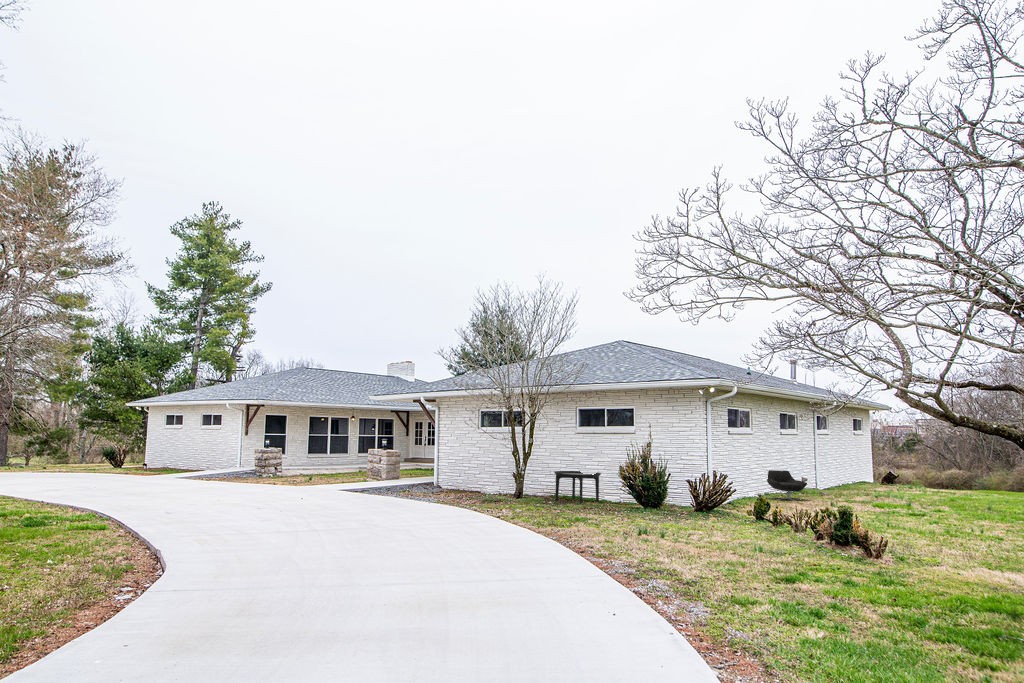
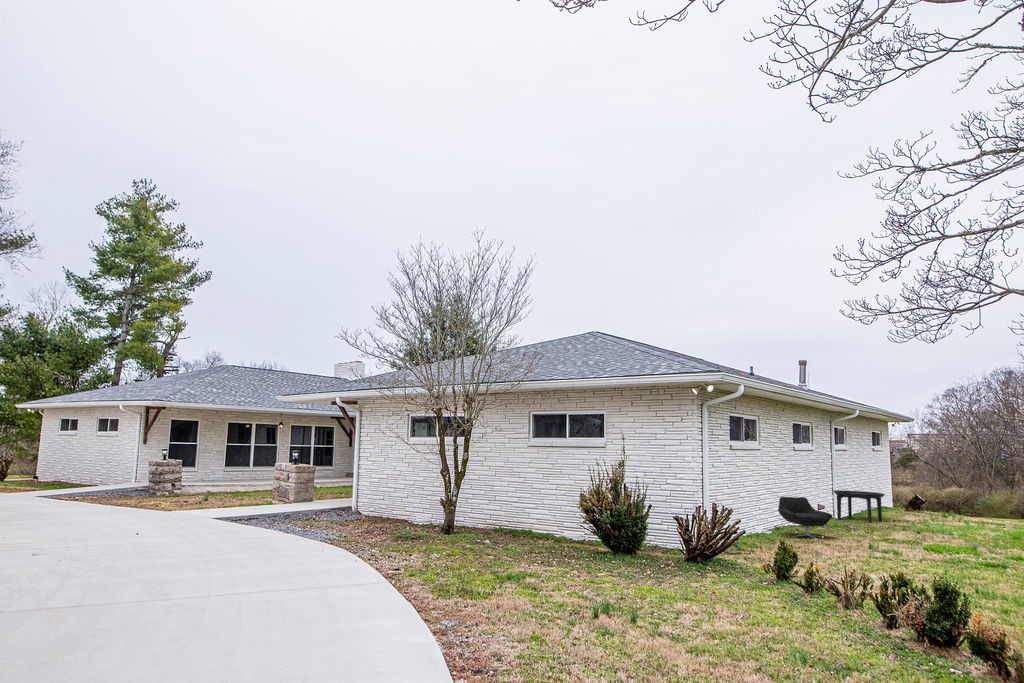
round table: present [554,471,601,503] -> present [833,490,885,523]

